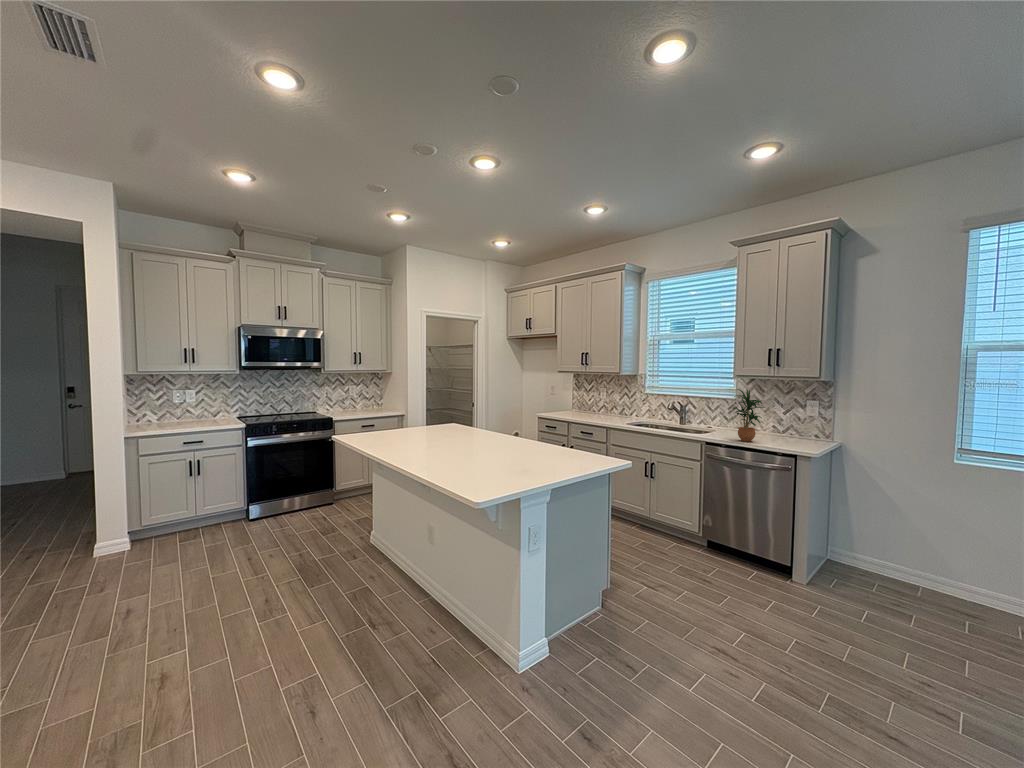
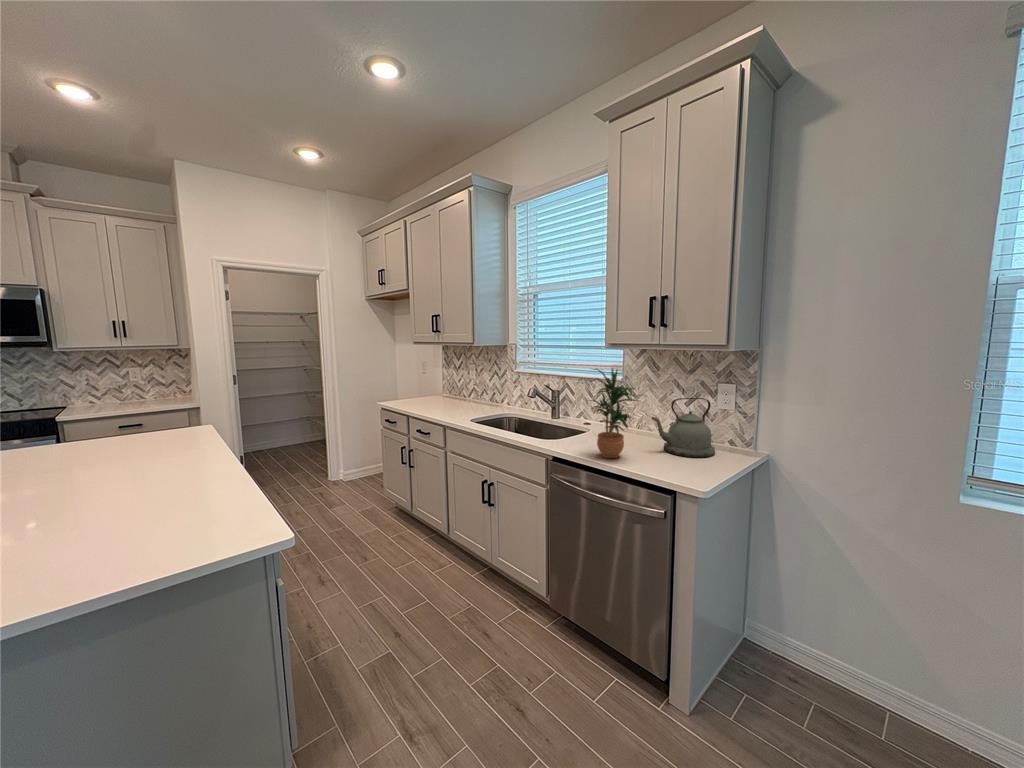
kettle: none [769,408,809,442] -> present [652,398,715,458]

